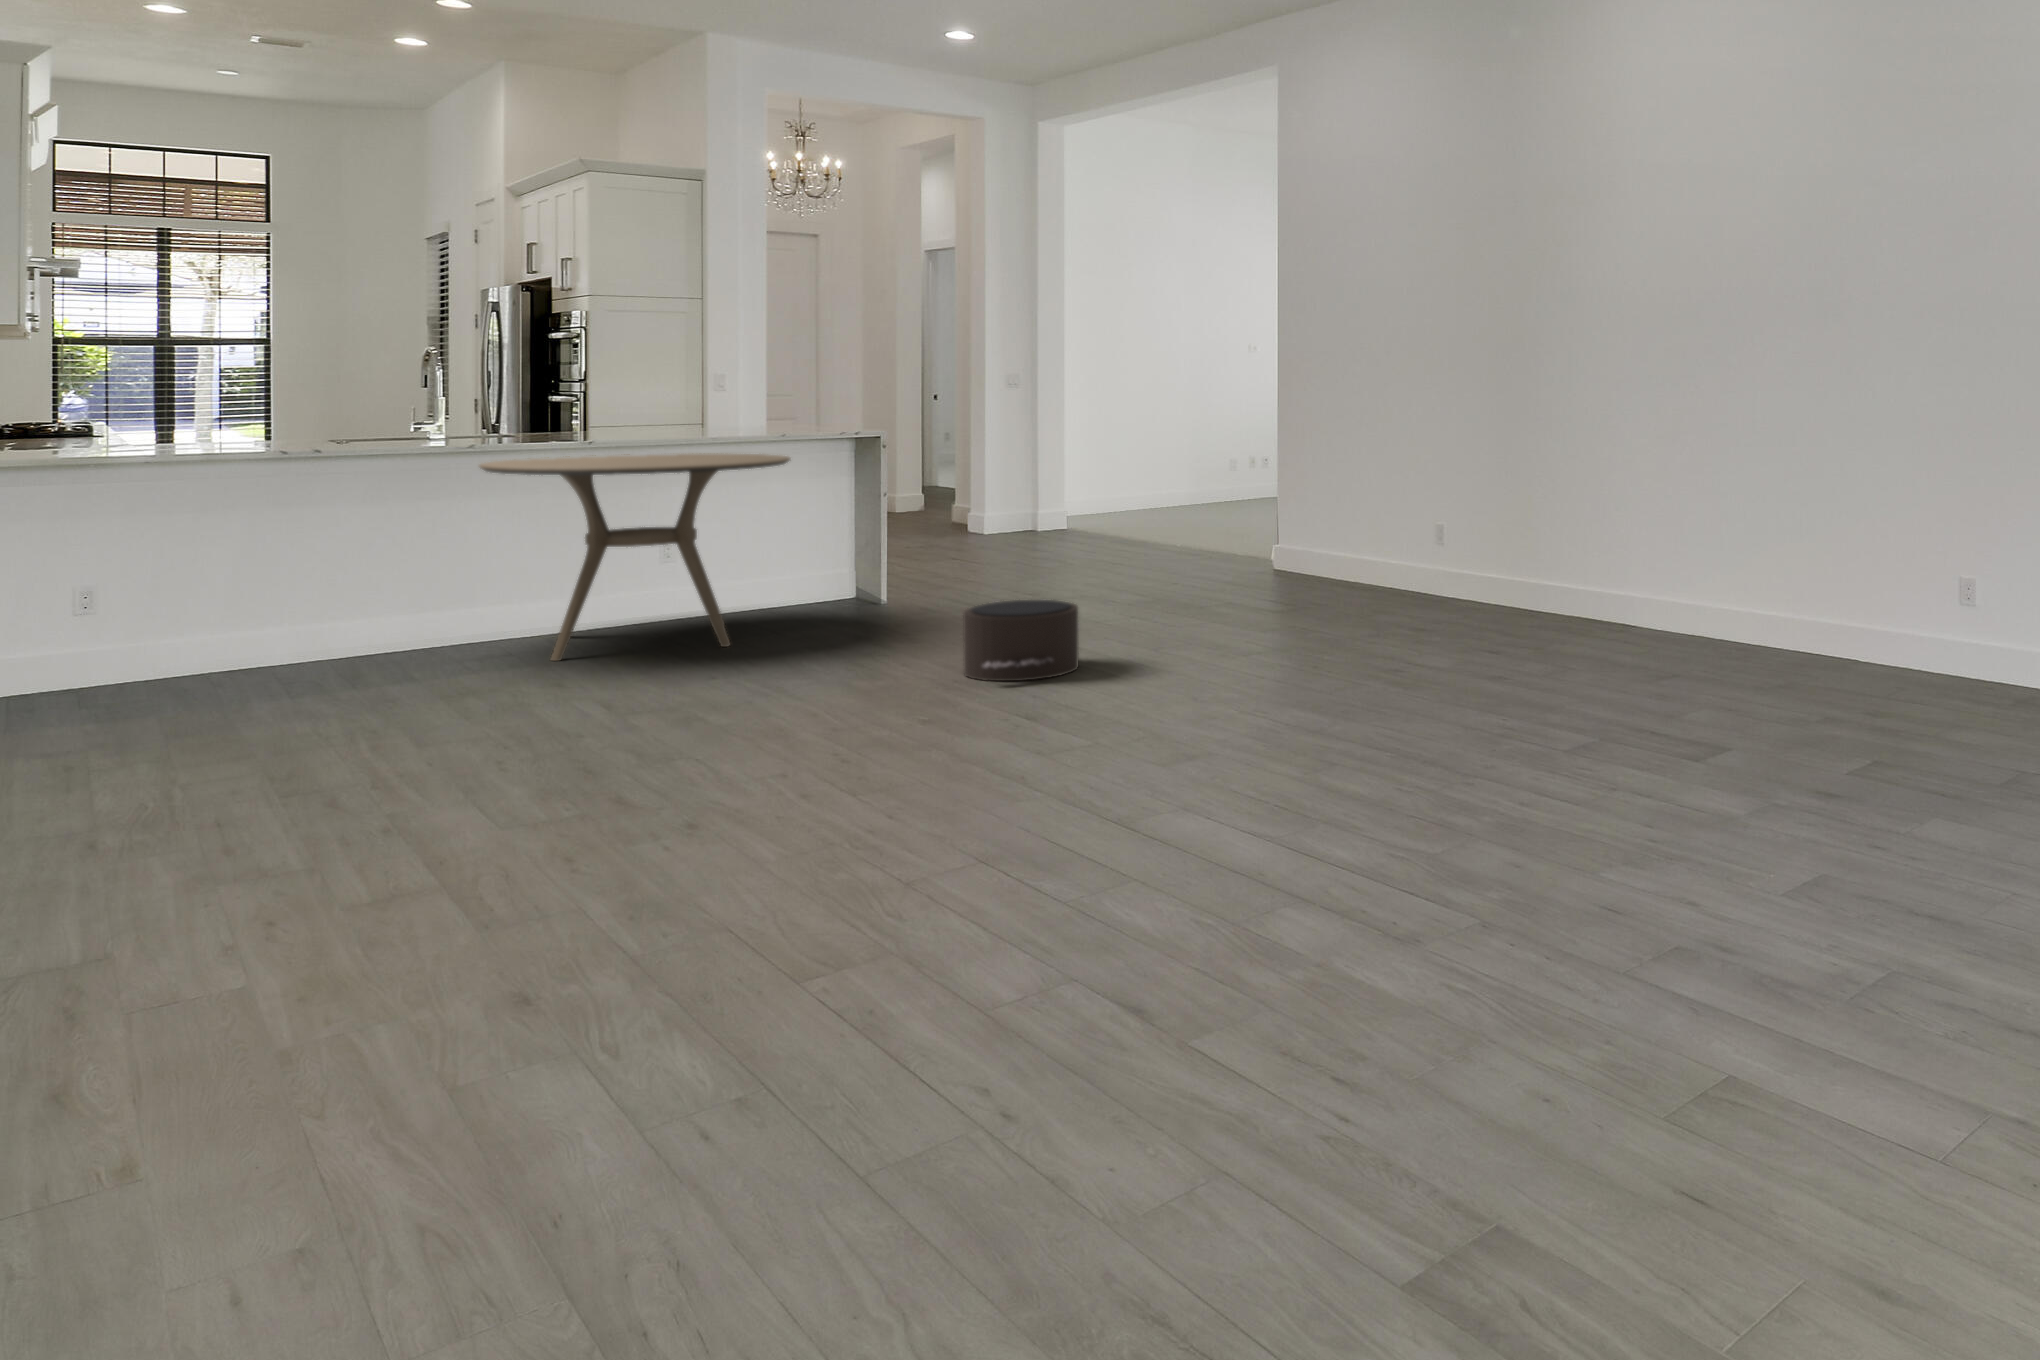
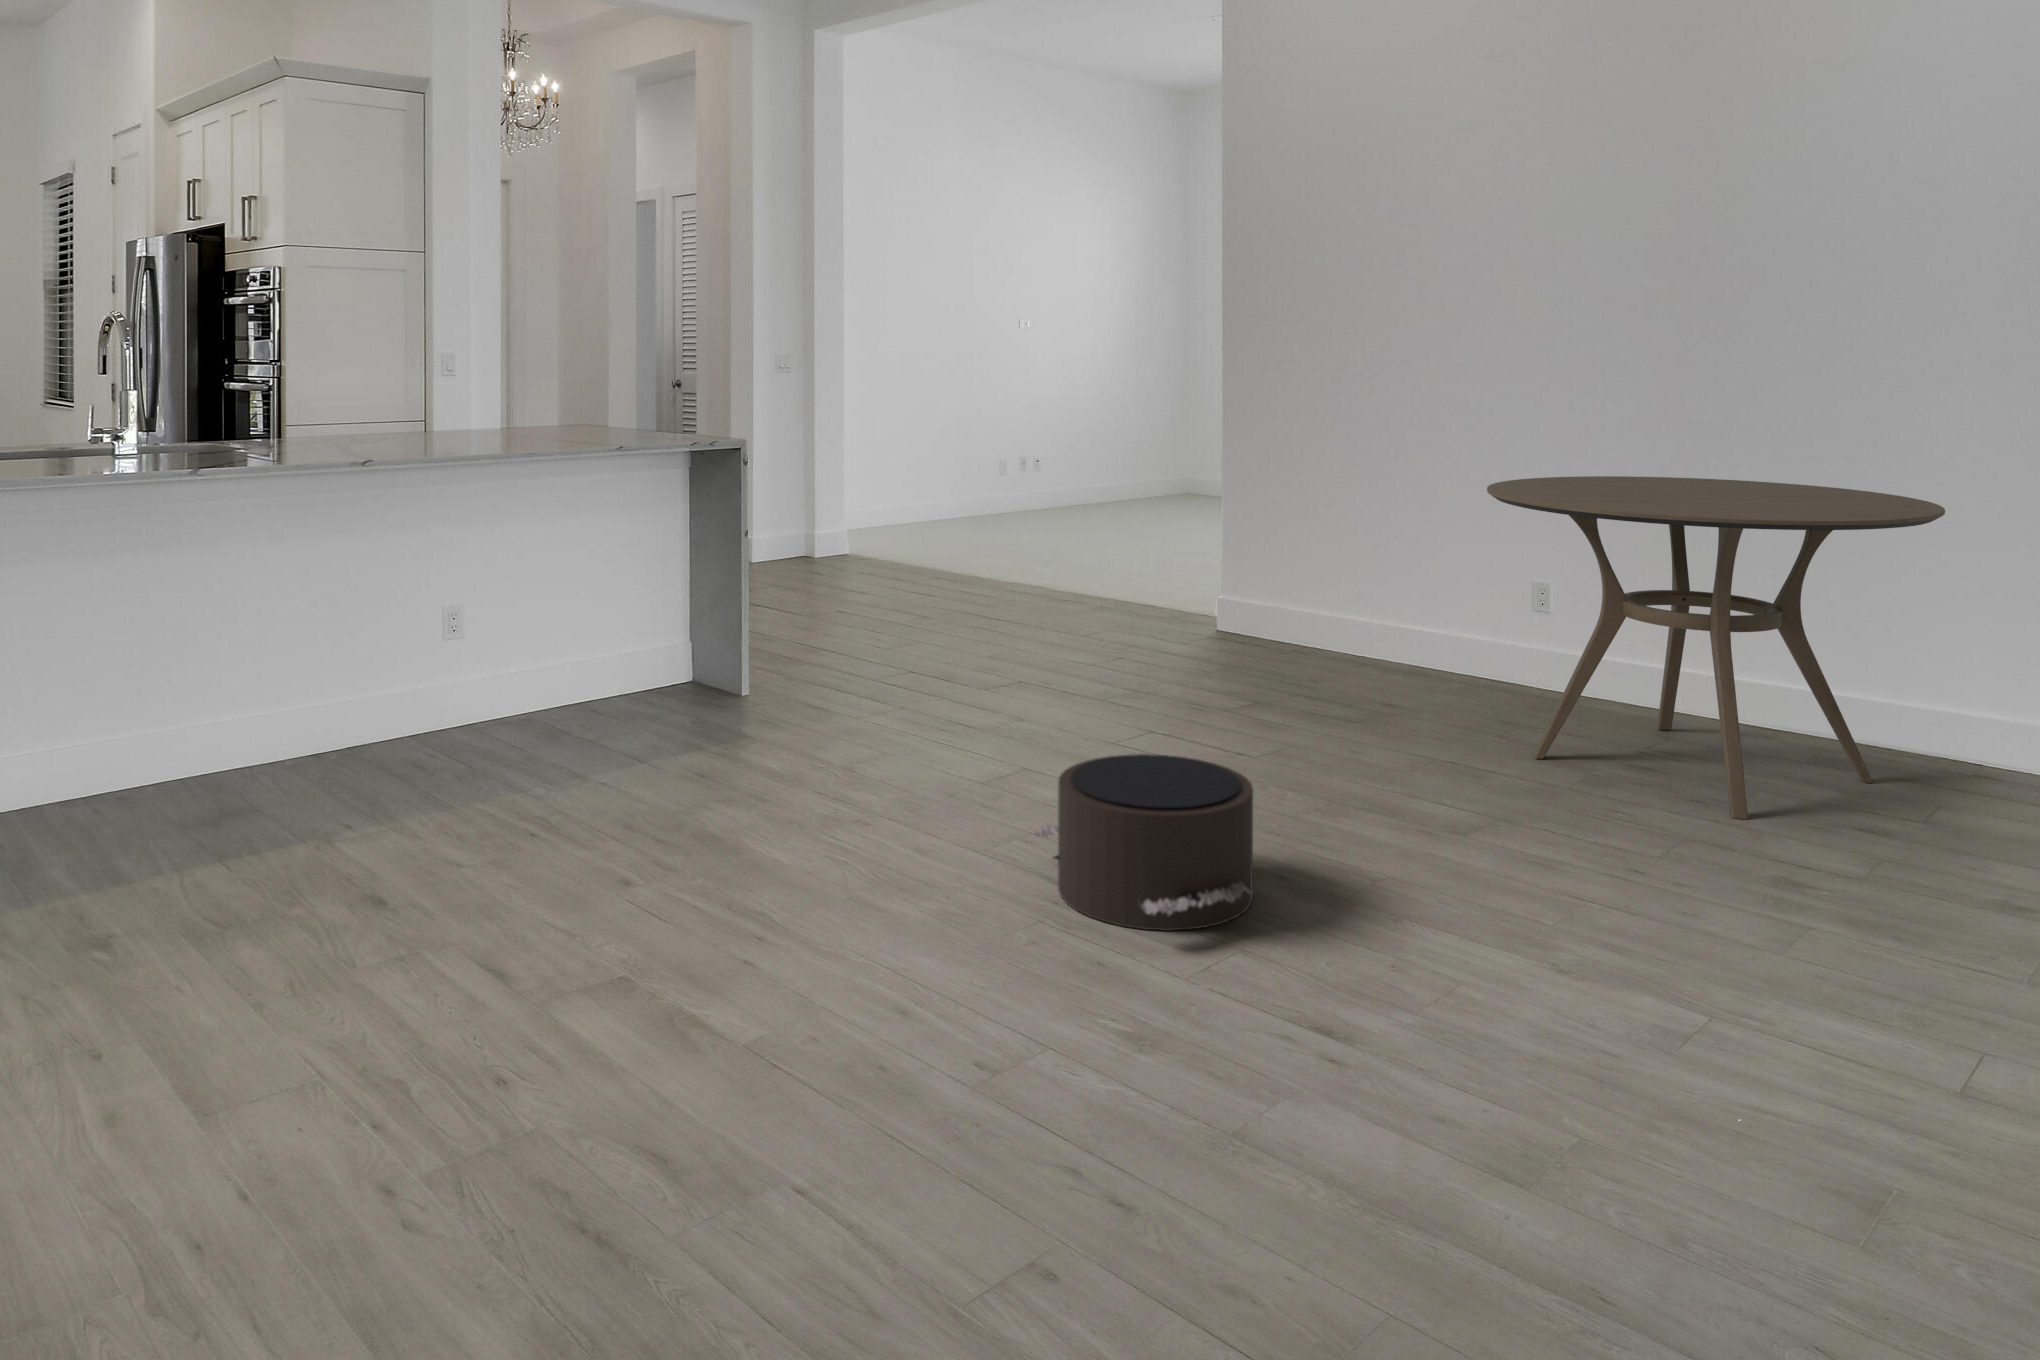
dining table: present [479,453,790,661] -> present [1487,476,1945,819]

